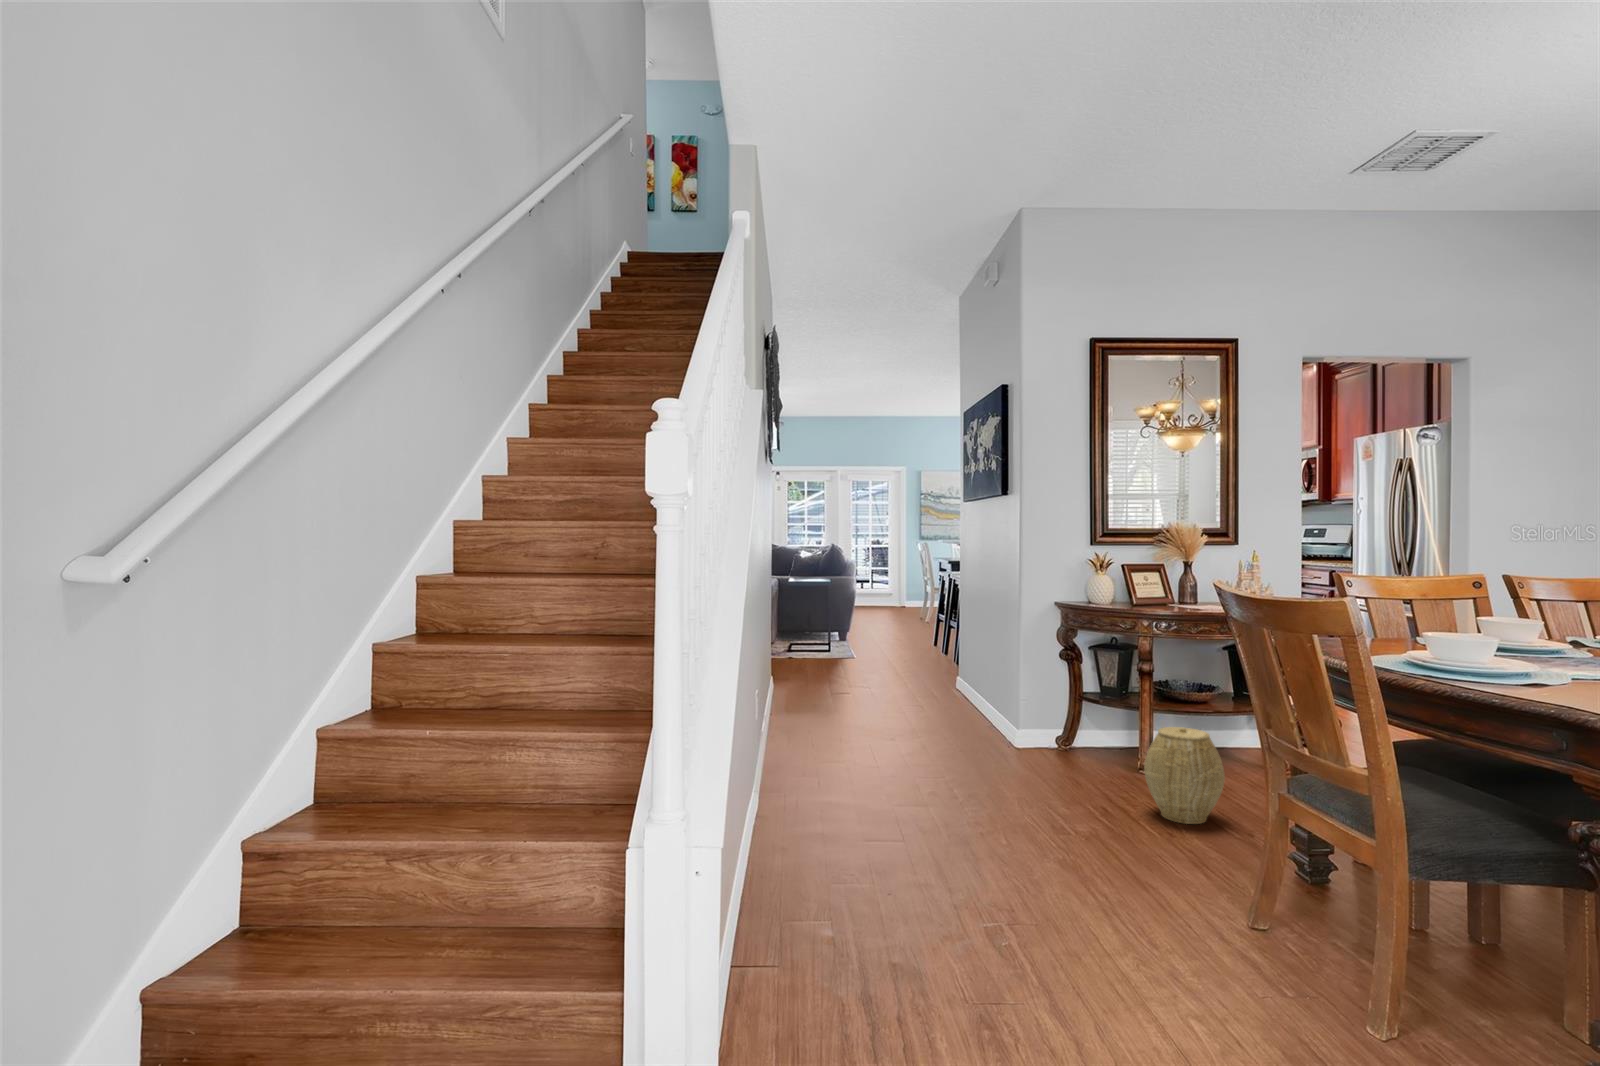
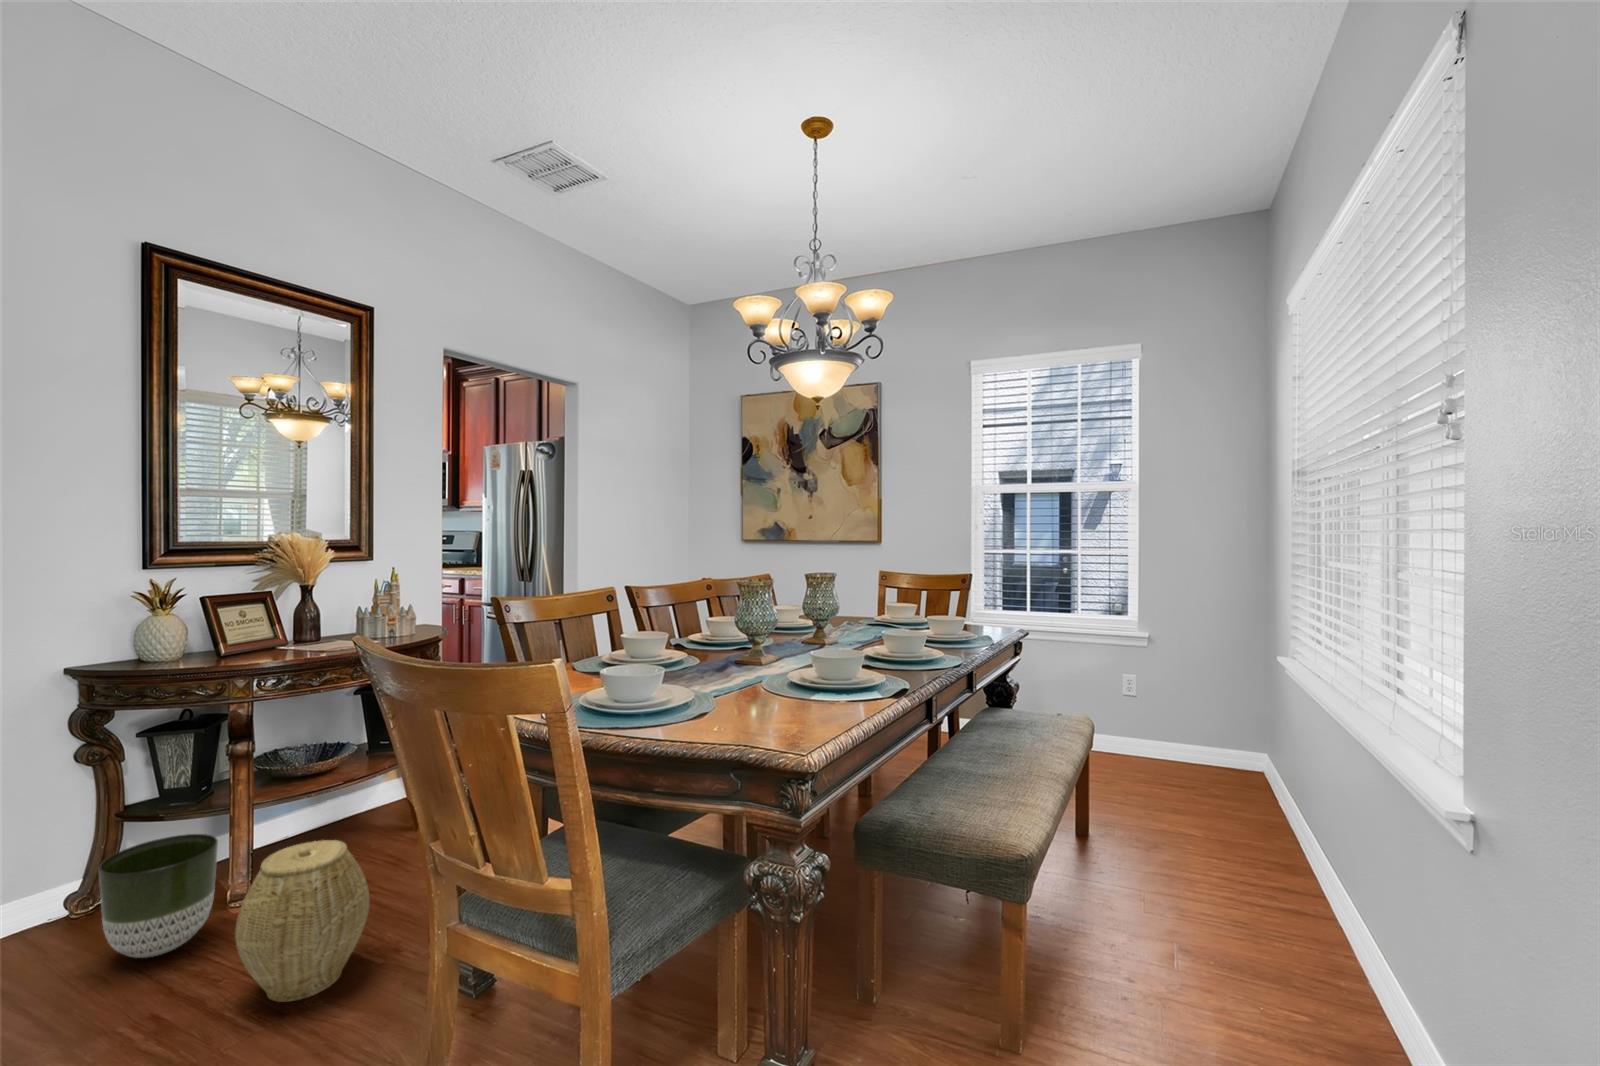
planter: none [1075,713,1133,780] -> present [99,834,218,958]

